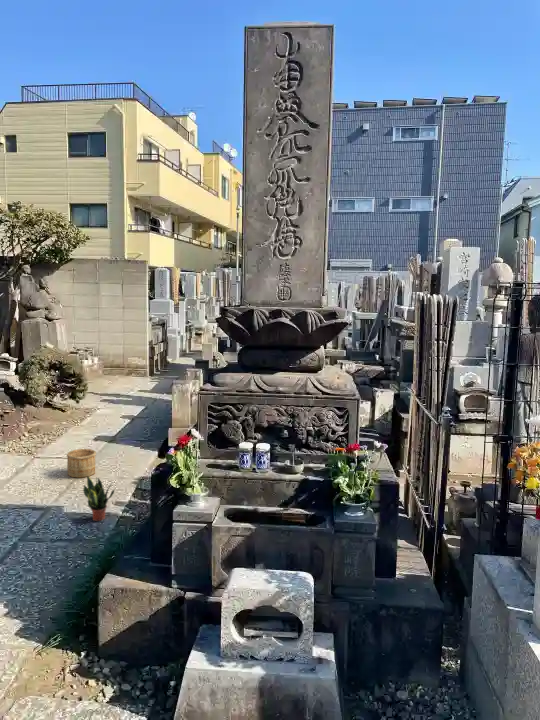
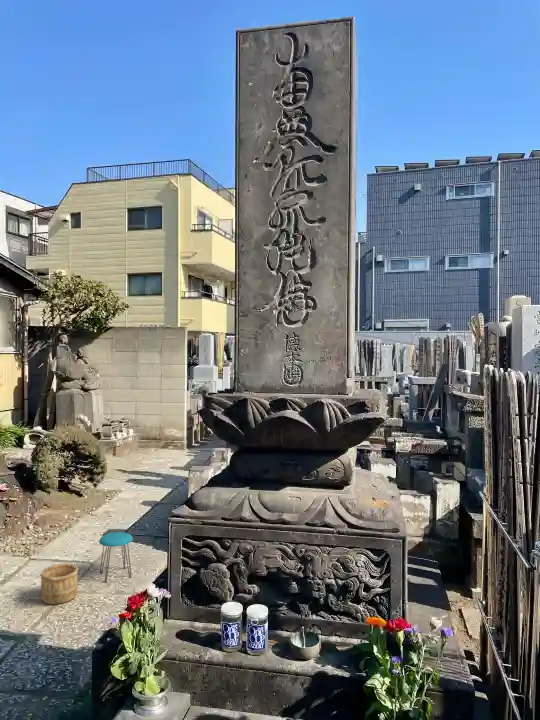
stool: none [108,427,135,464] -> present [99,532,133,582]
potted plant: present [83,477,115,521] -> none [28,624,71,690]

